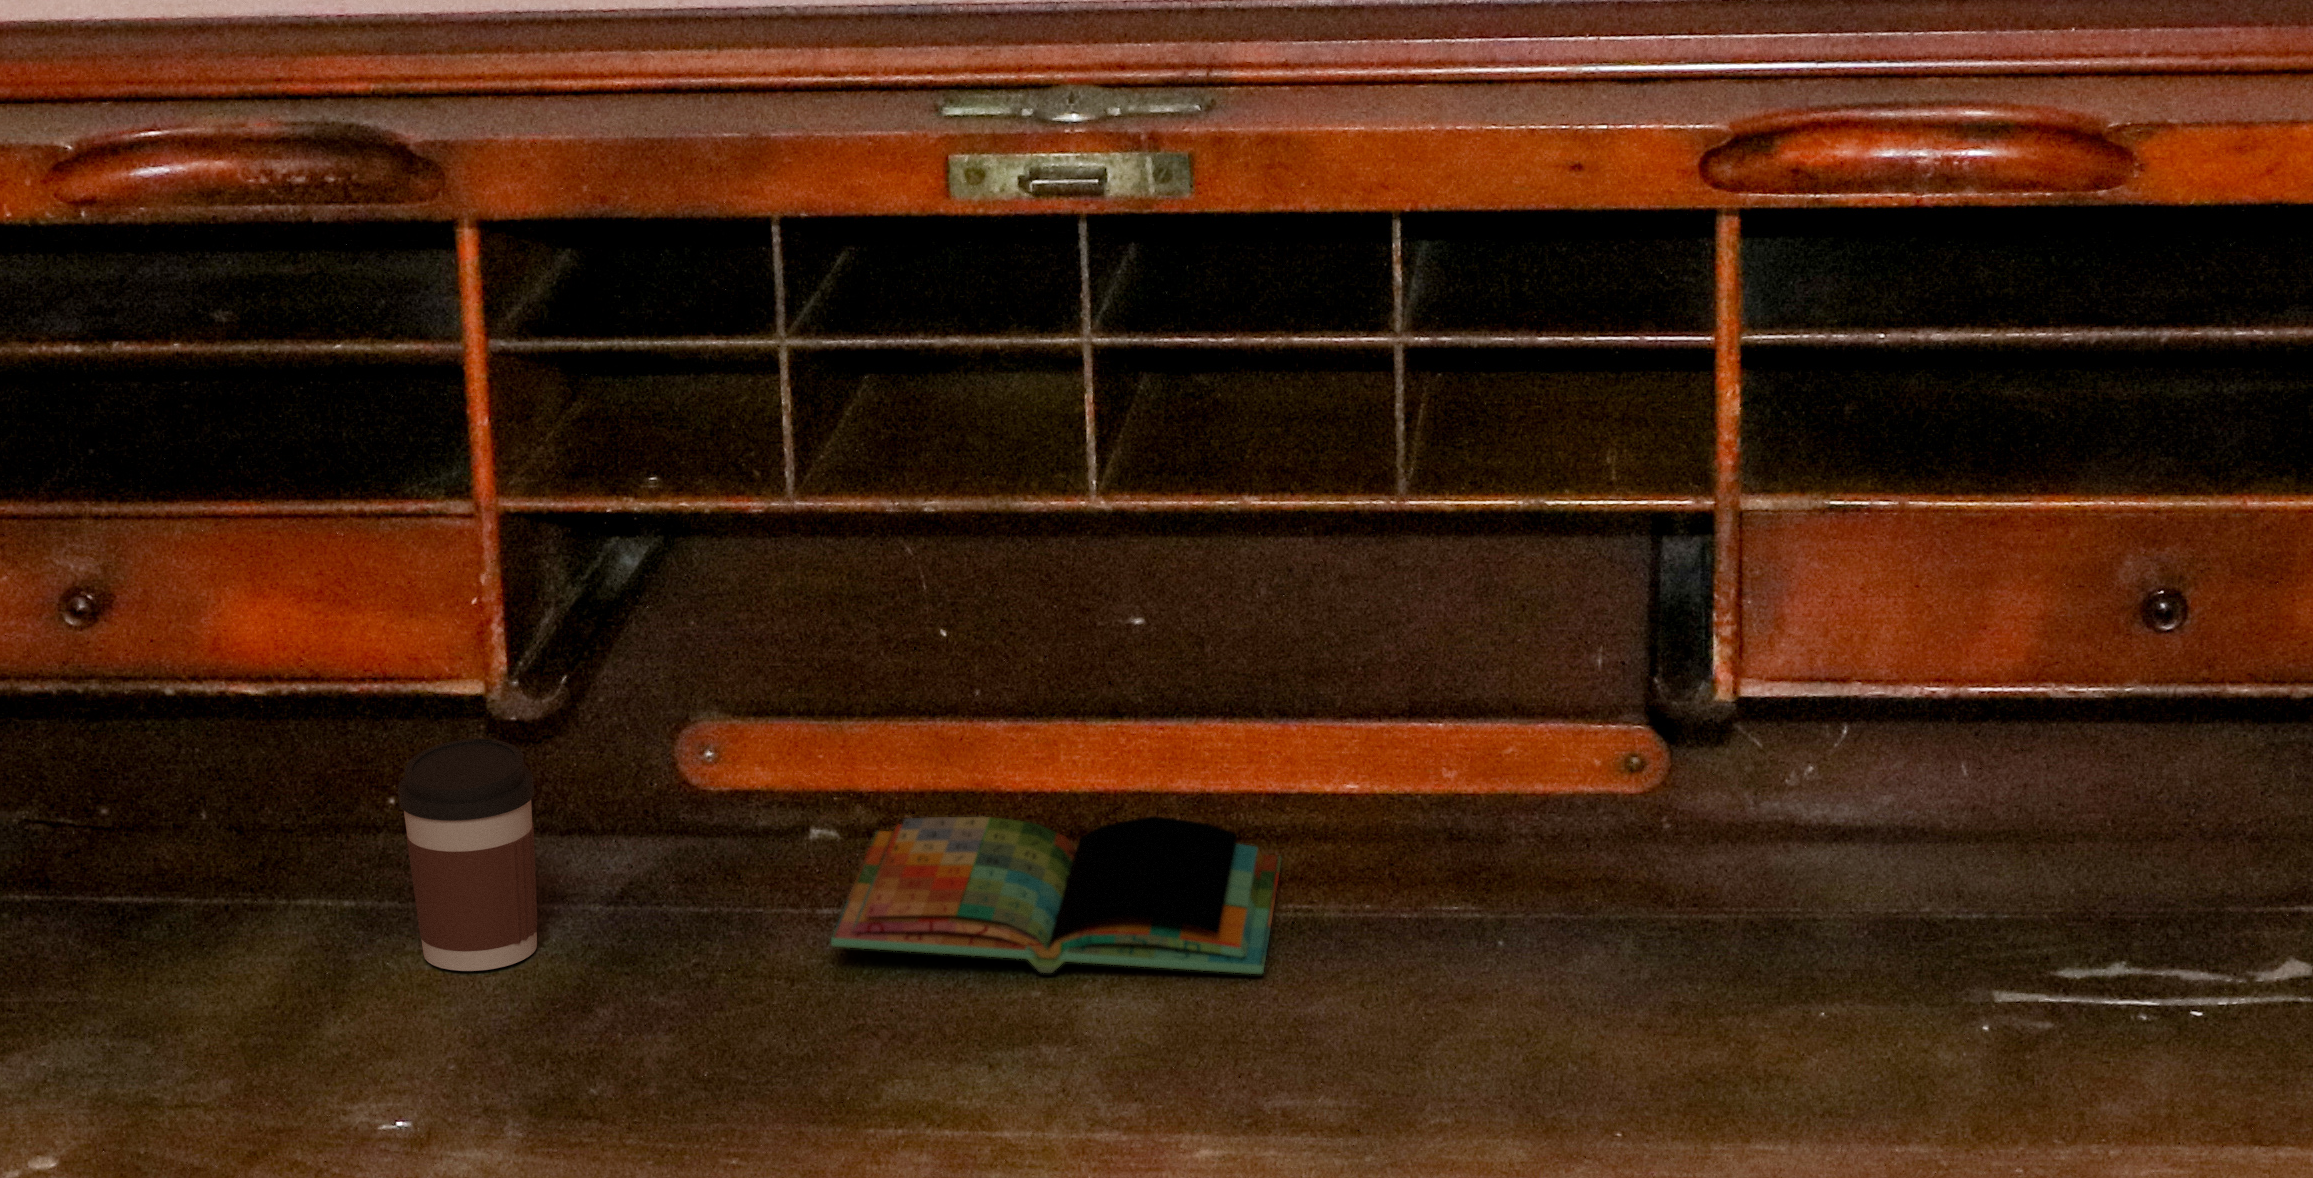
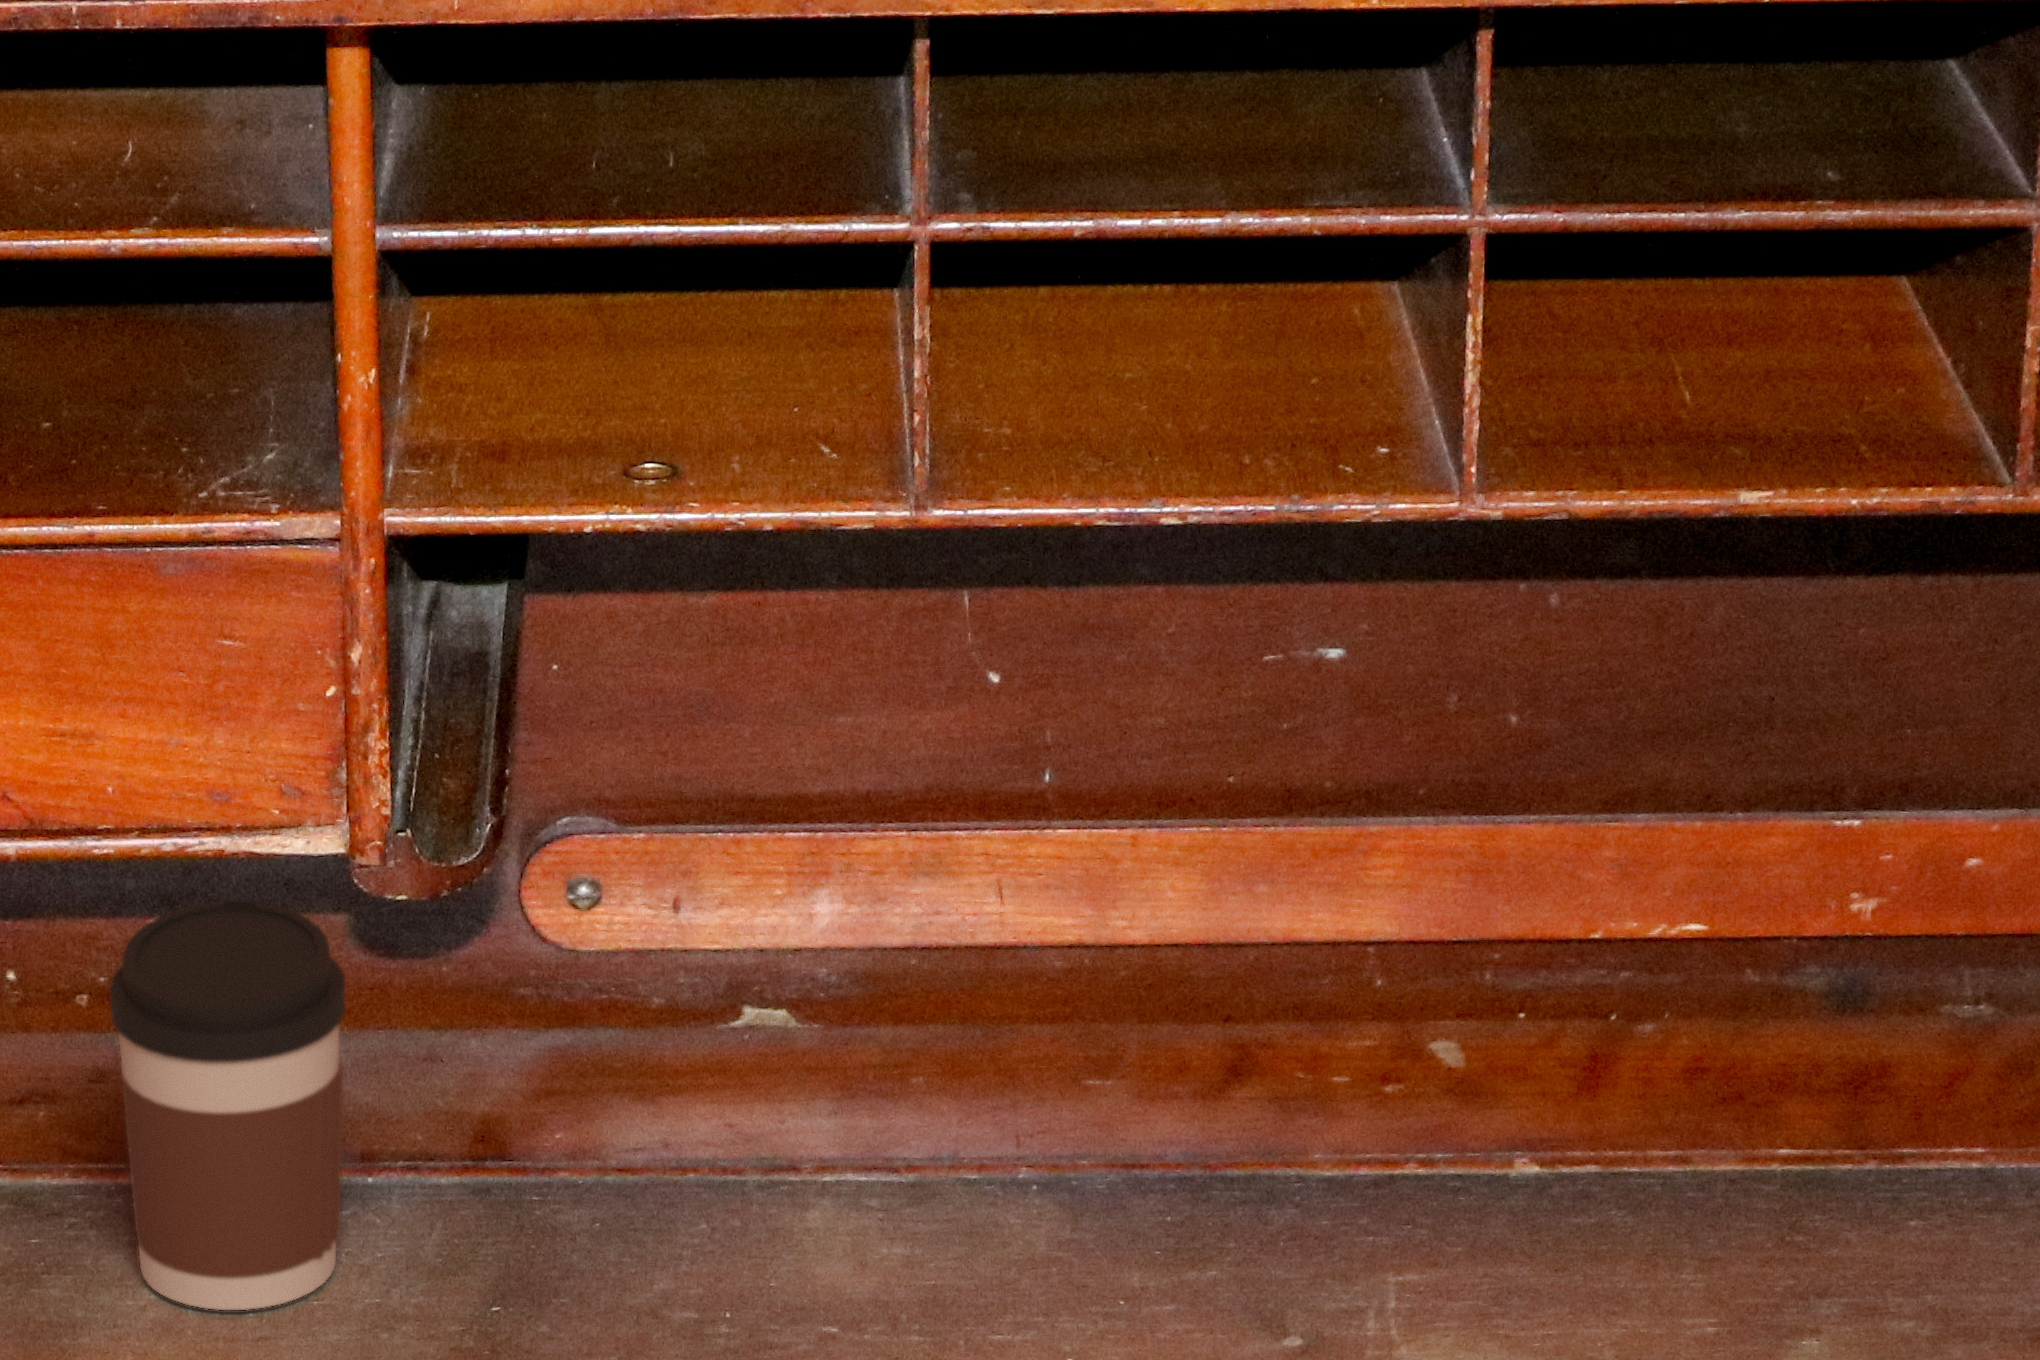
book: present [831,816,1281,974] -> none [841,975,1631,1288]

